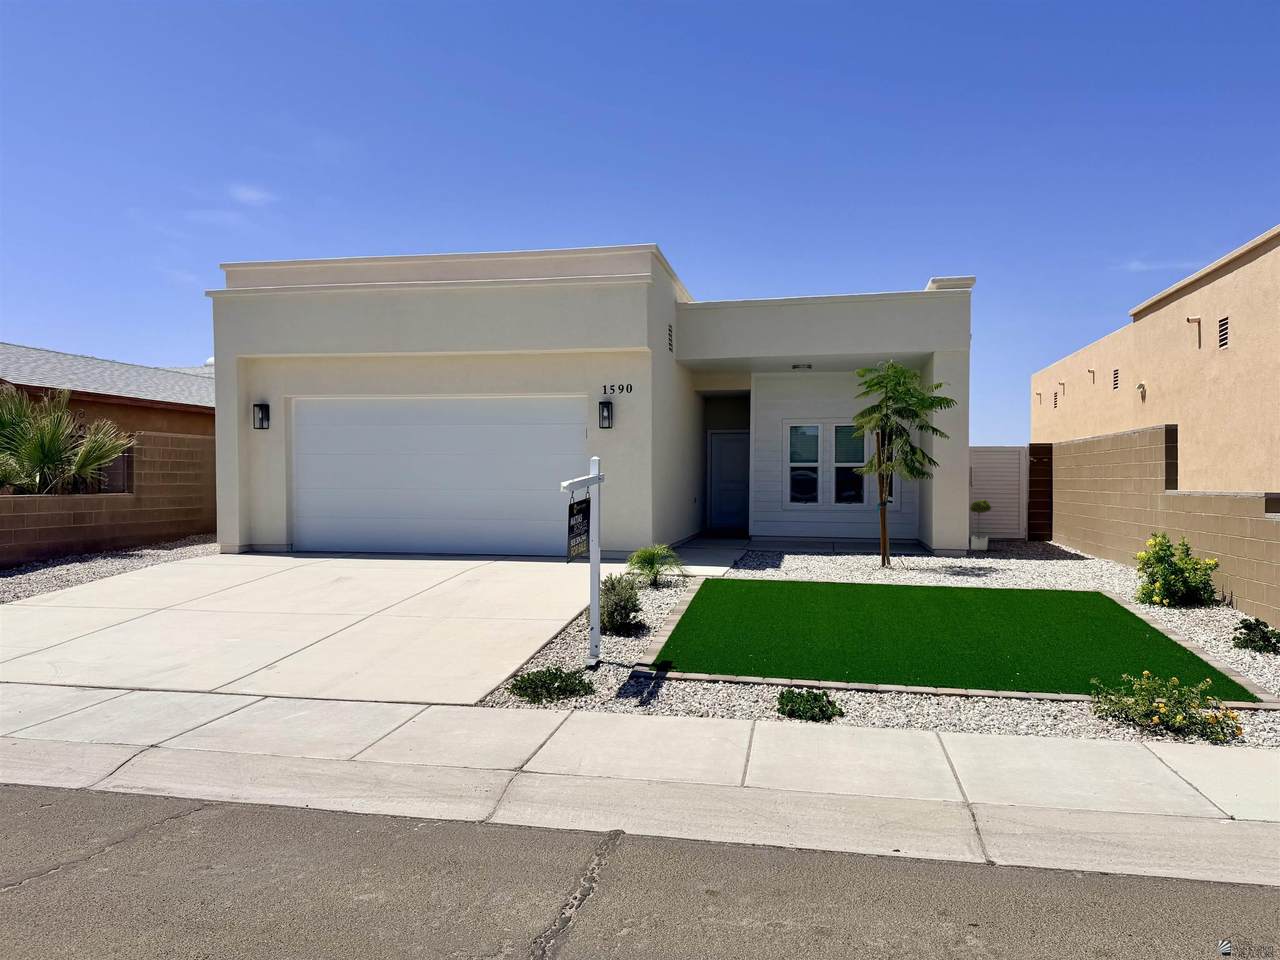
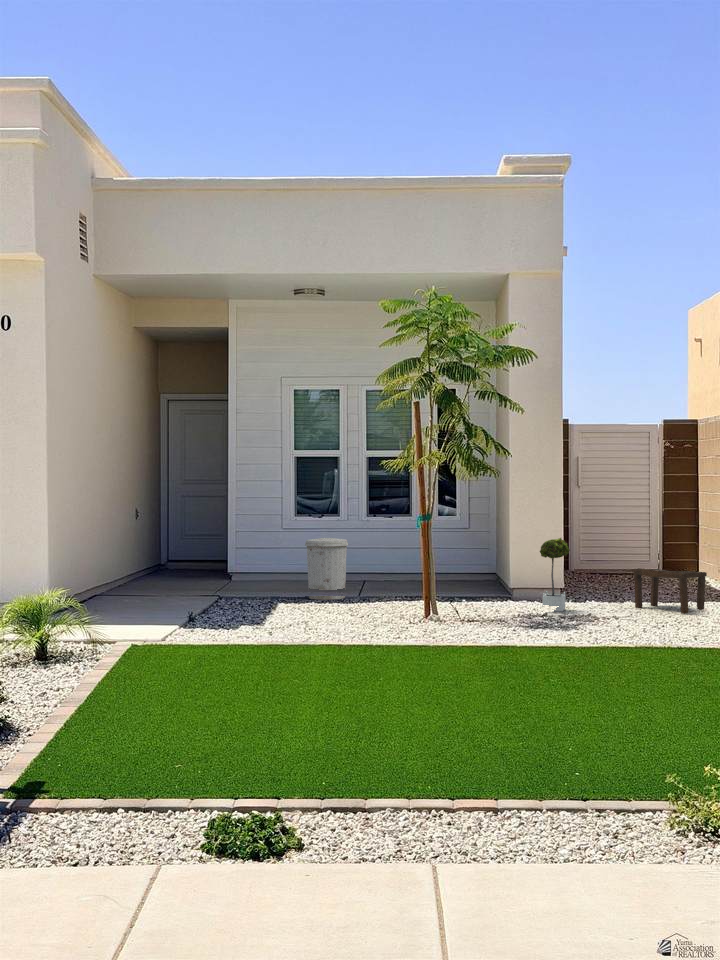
trash can: none [802,496,832,537] -> present [305,538,348,600]
bench: none [1038,521,1094,554] -> present [633,568,707,614]

